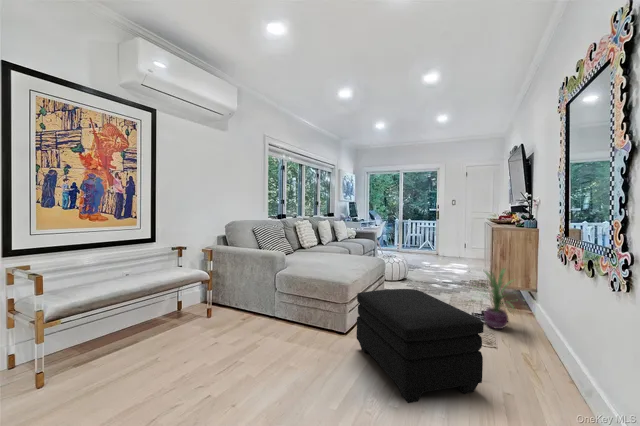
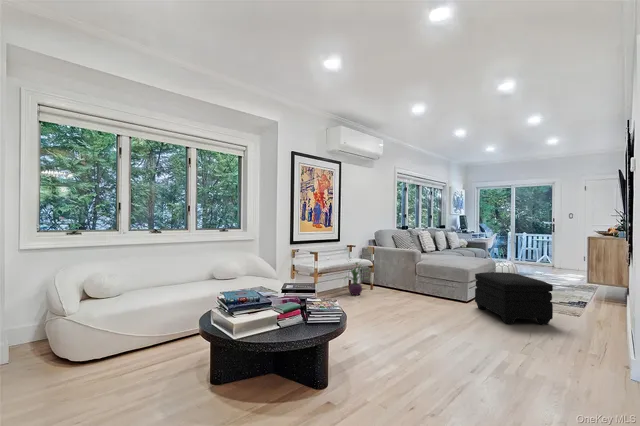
decorative plant: present [484,269,517,329] -> present [344,263,363,295]

